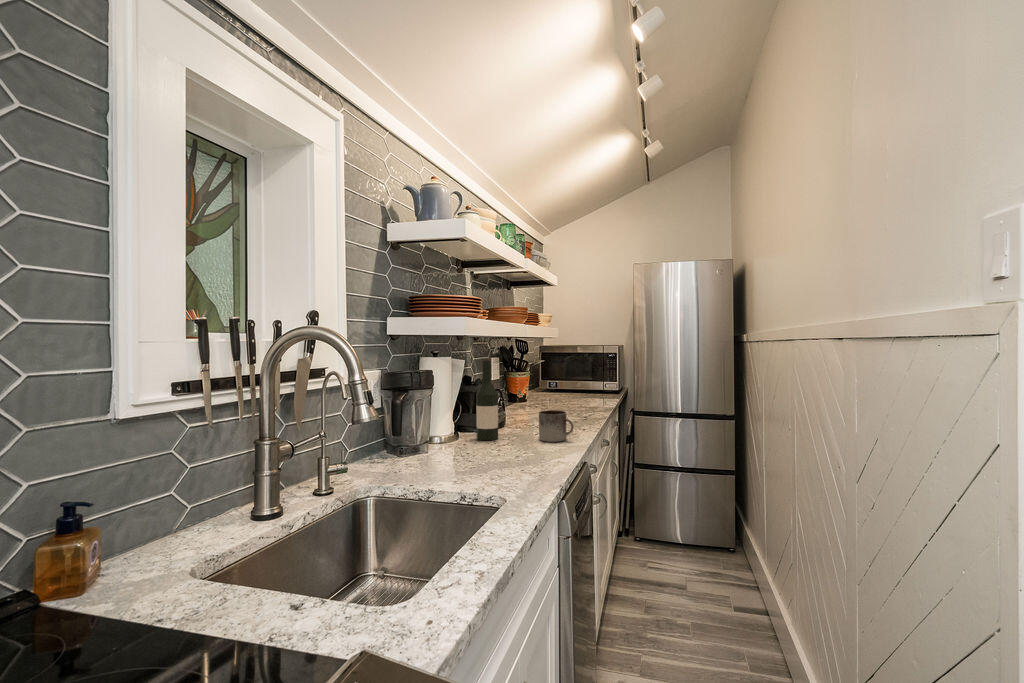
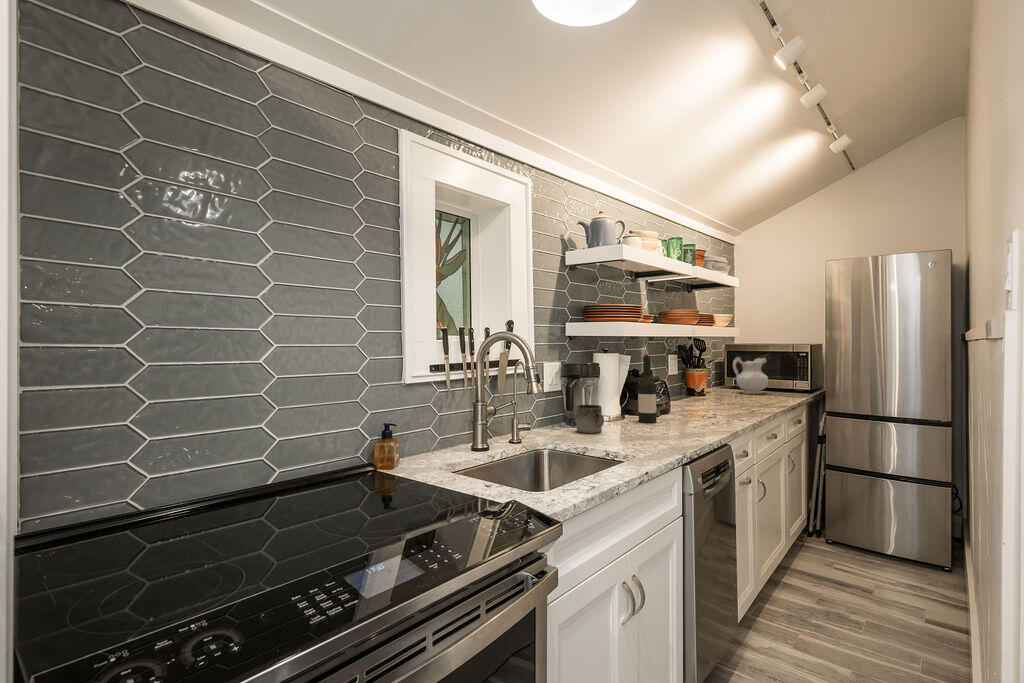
ceramic pitcher: none [551,359,583,397] -> present [733,357,768,394]
mug: present [539,410,574,442] -> present [576,405,604,433]

